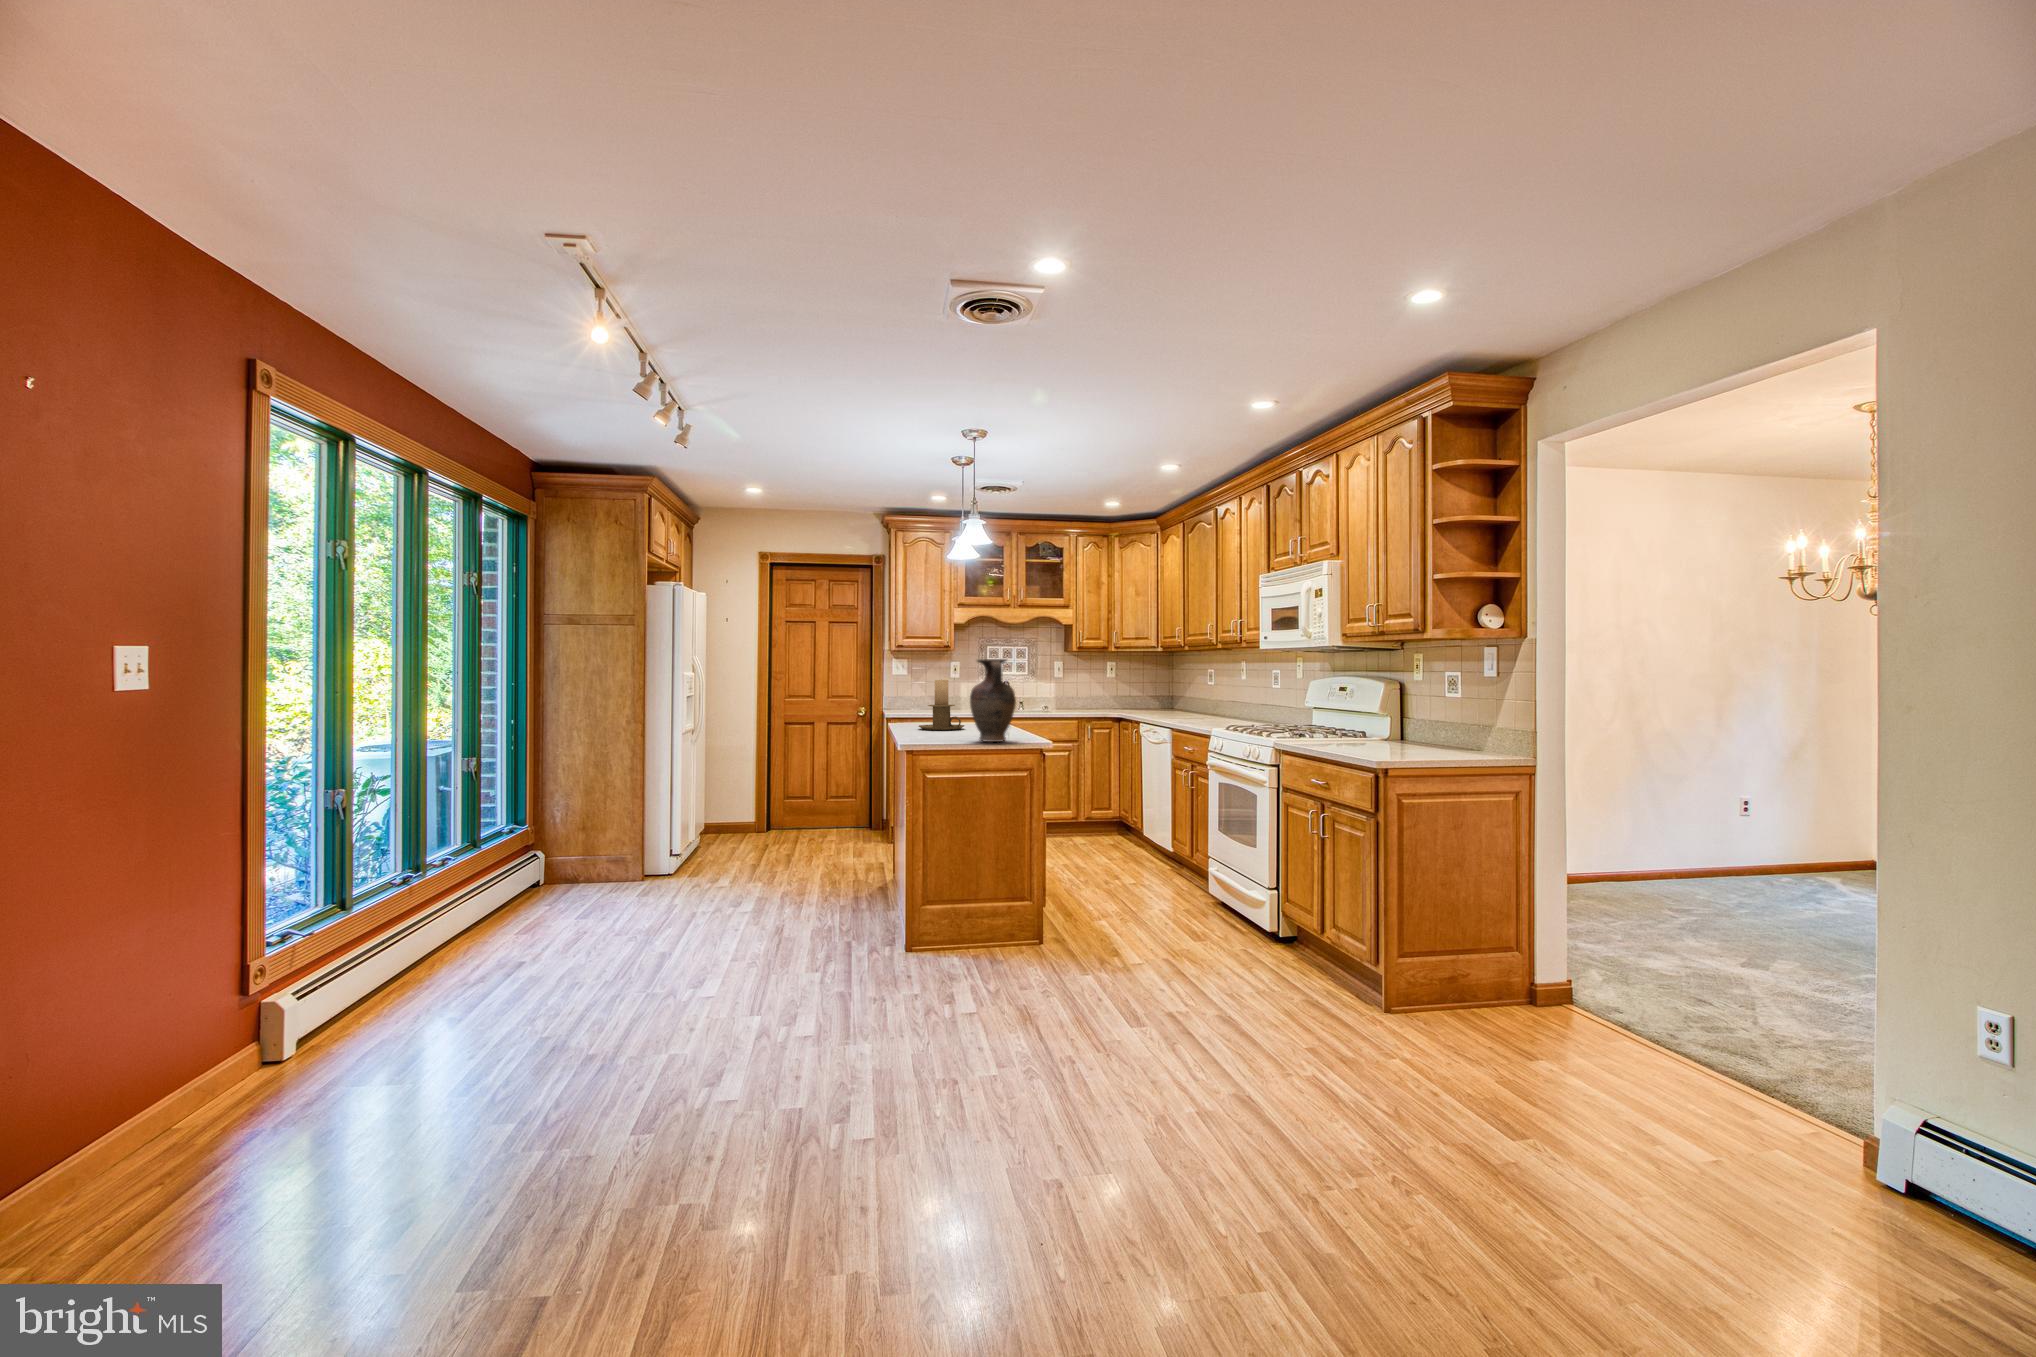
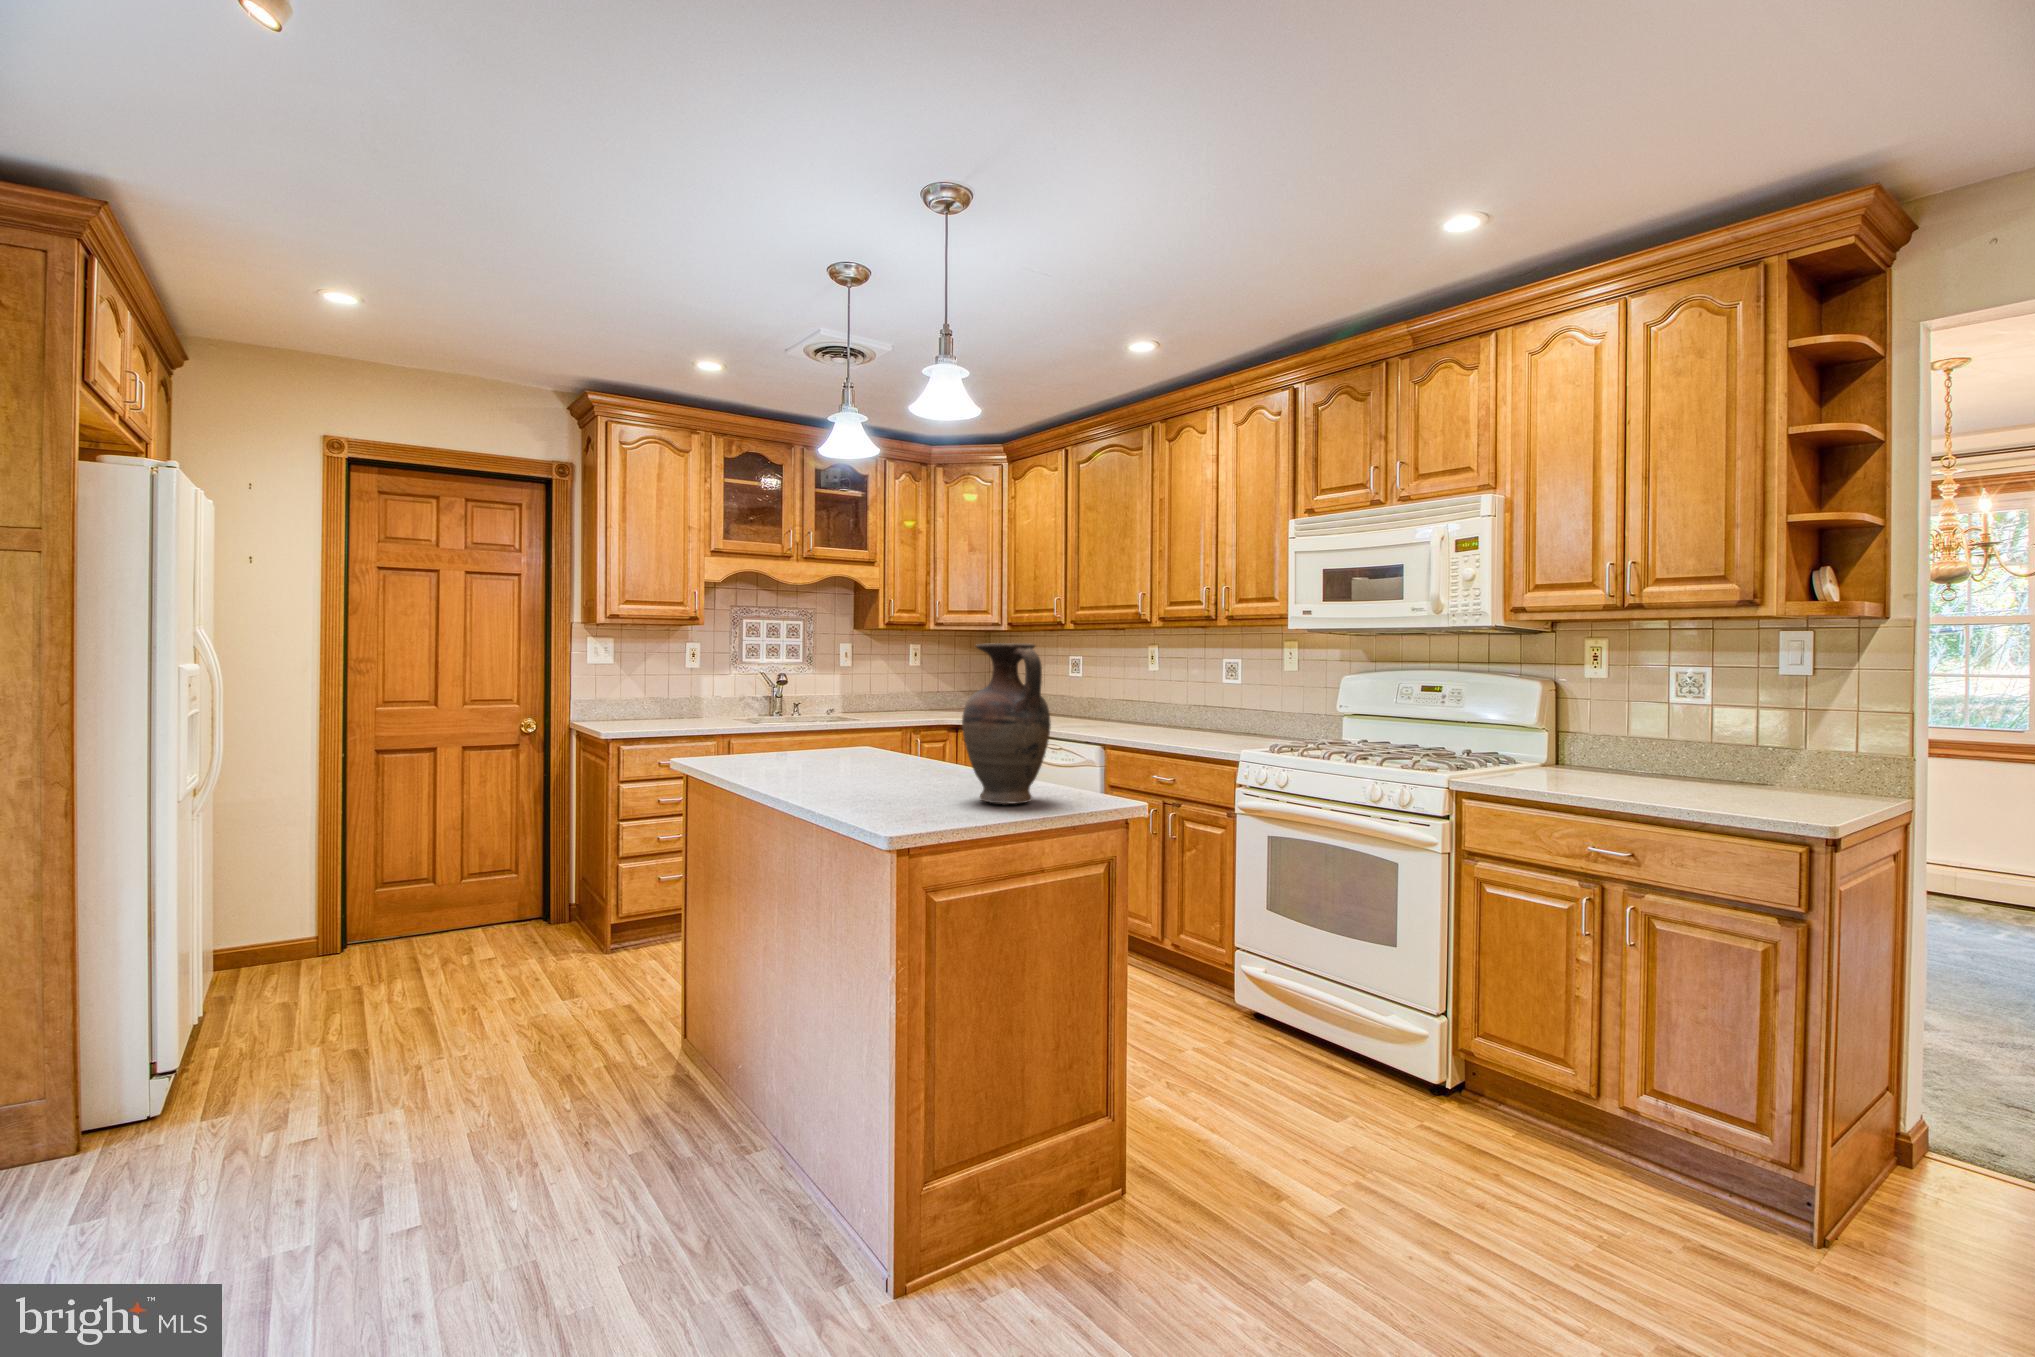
candle holder: present [919,679,964,730] -> none [766,677,855,772]

